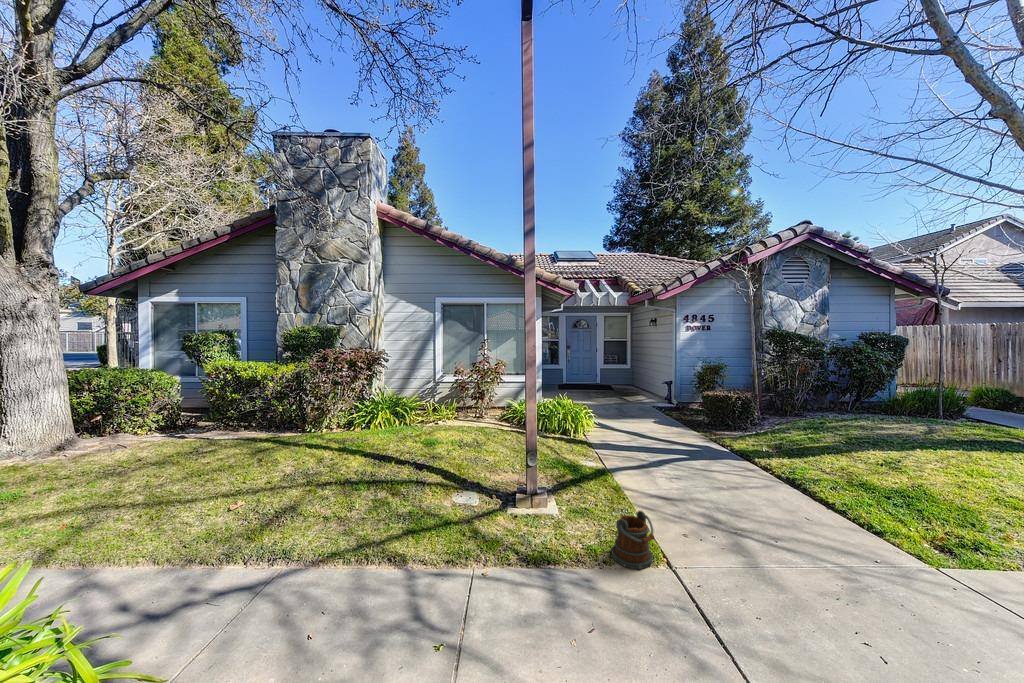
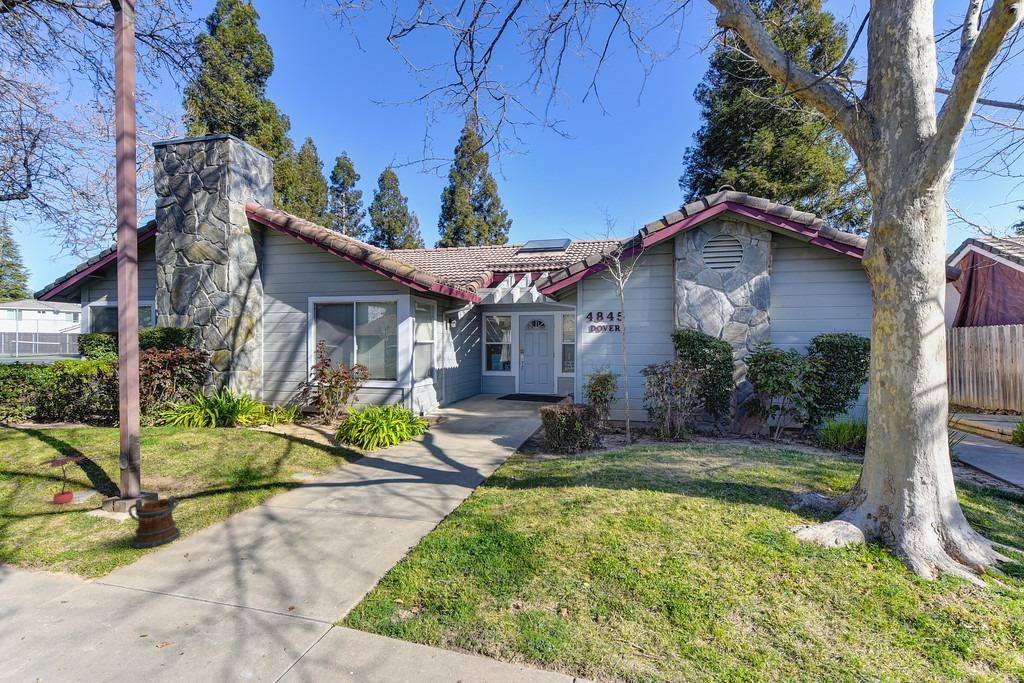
potted plant: none [406,476,439,530] -> present [39,457,85,504]

